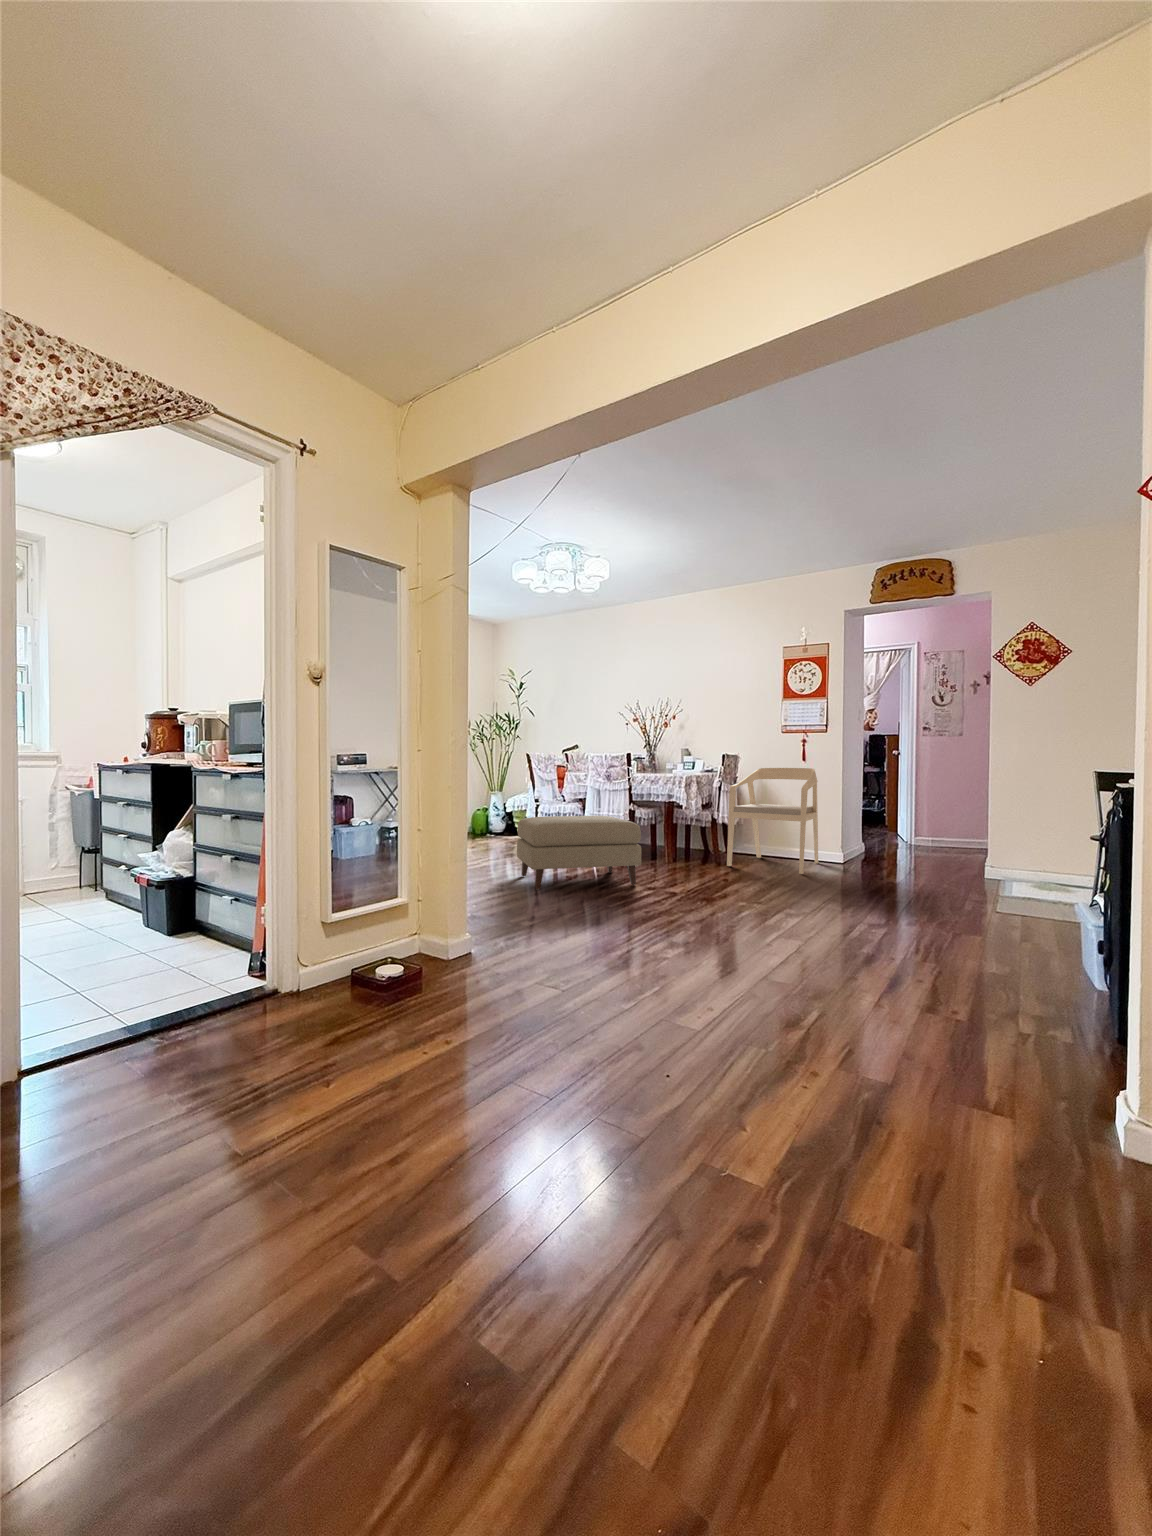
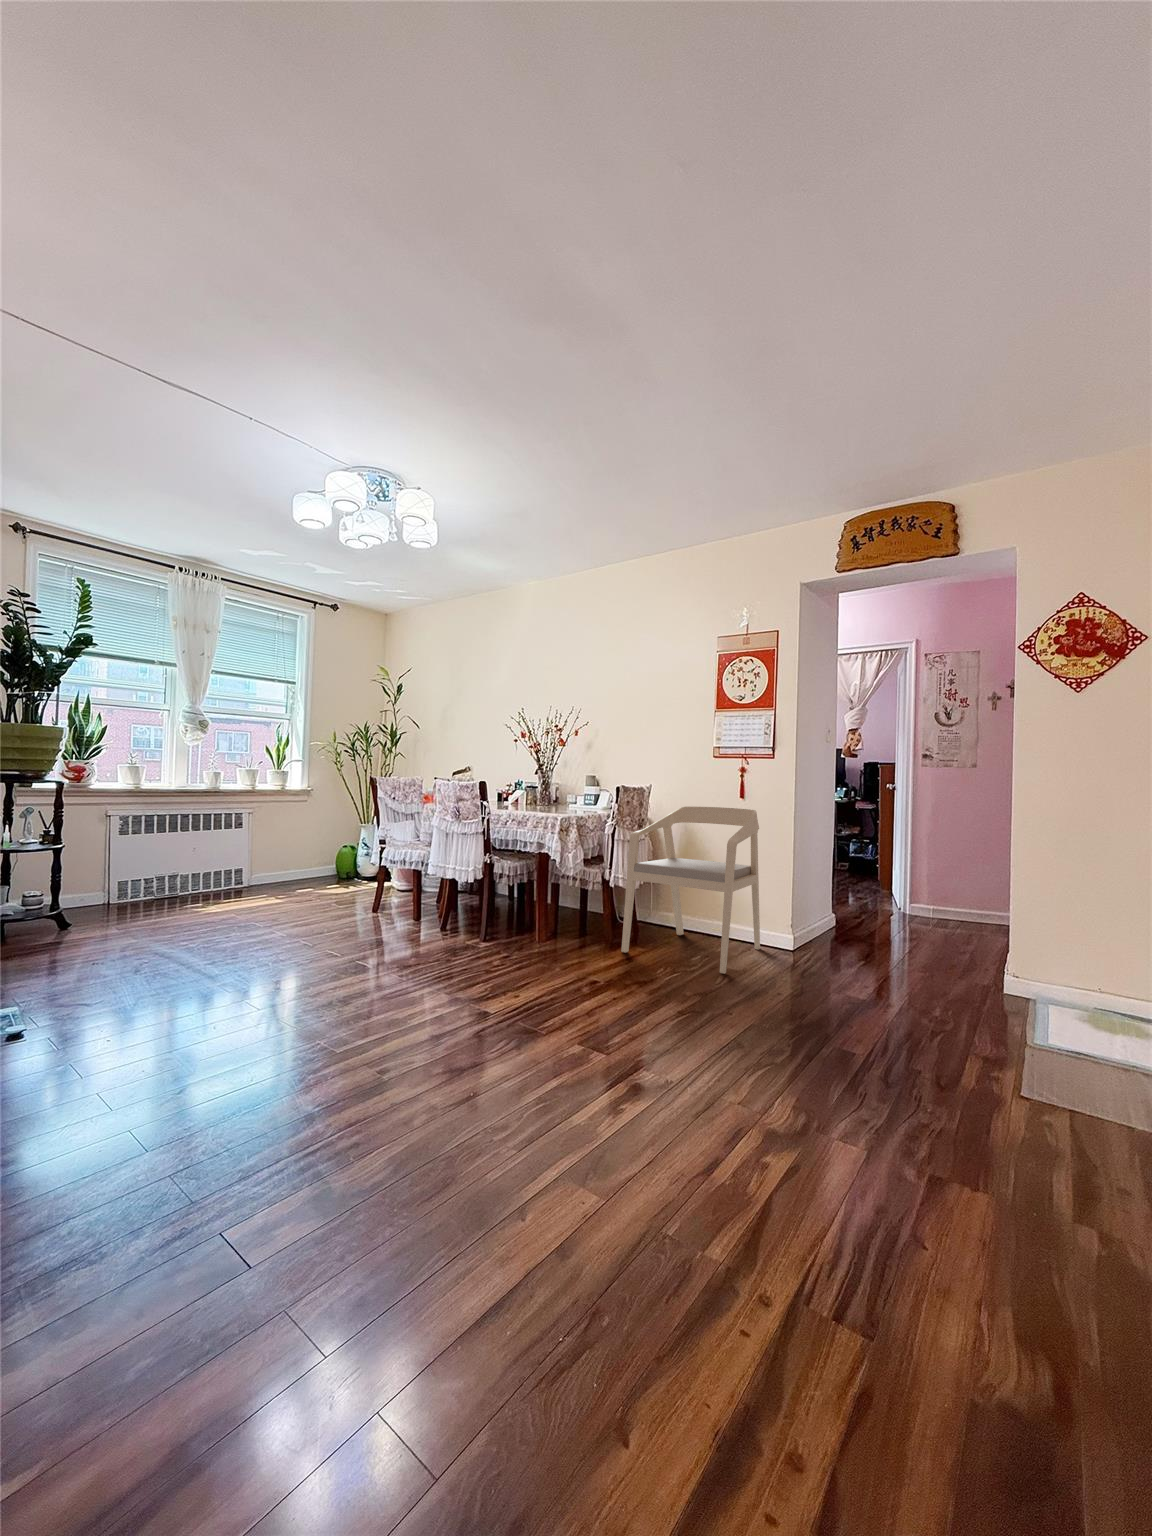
ottoman: present [517,816,641,890] -> none [259,877,455,1004]

